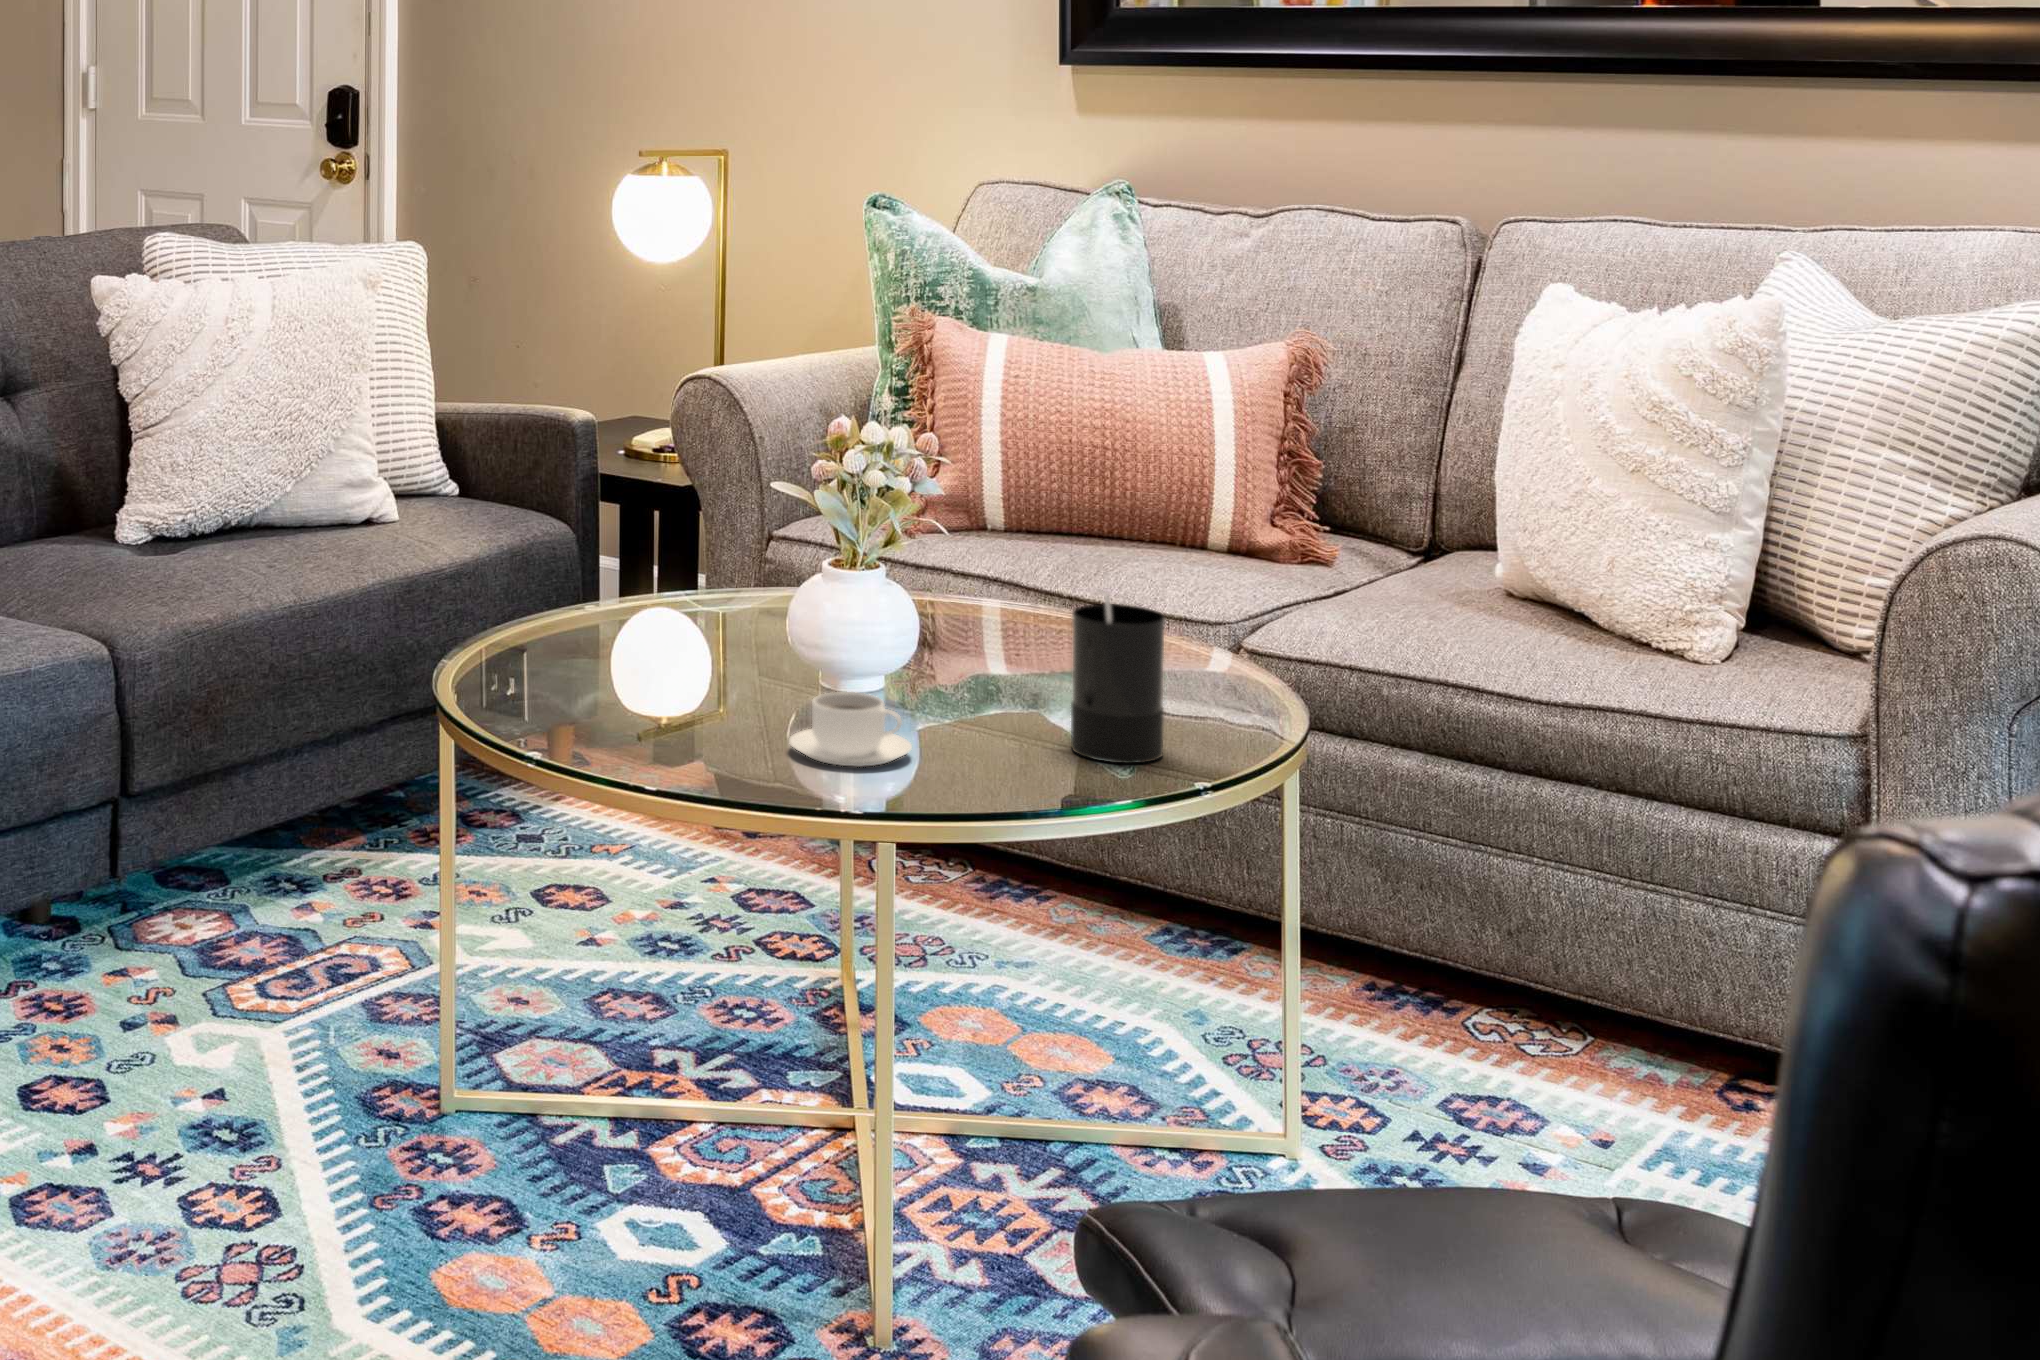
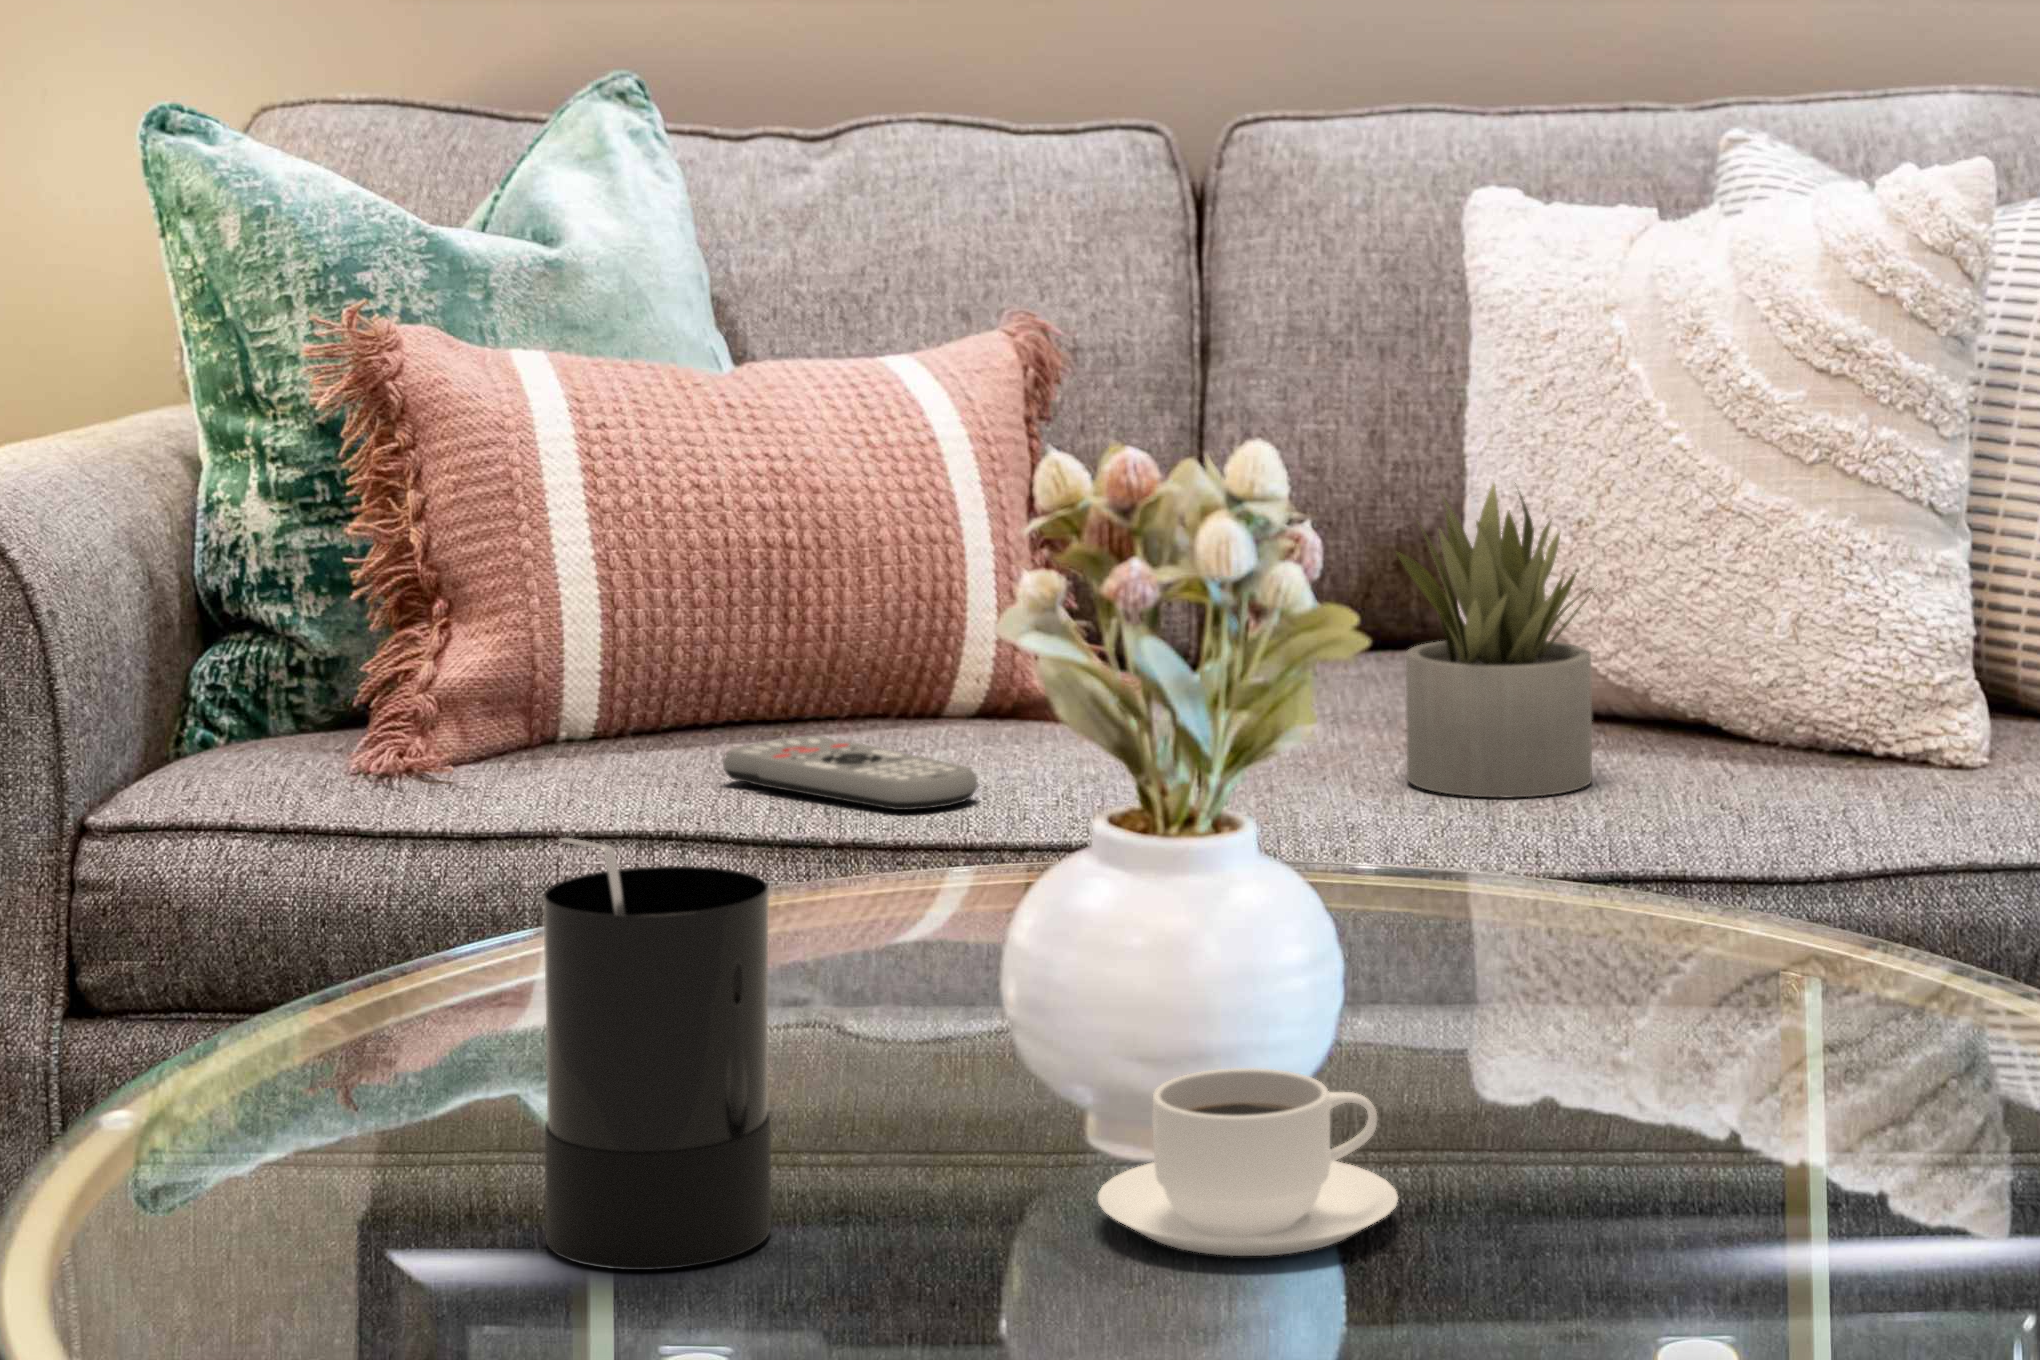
succulent plant: none [1365,460,1500,635] -> present [1396,484,1594,798]
remote control: none [1055,543,1151,587] -> present [723,736,978,810]
candle: present [1071,589,1165,763] -> present [543,838,771,1270]

